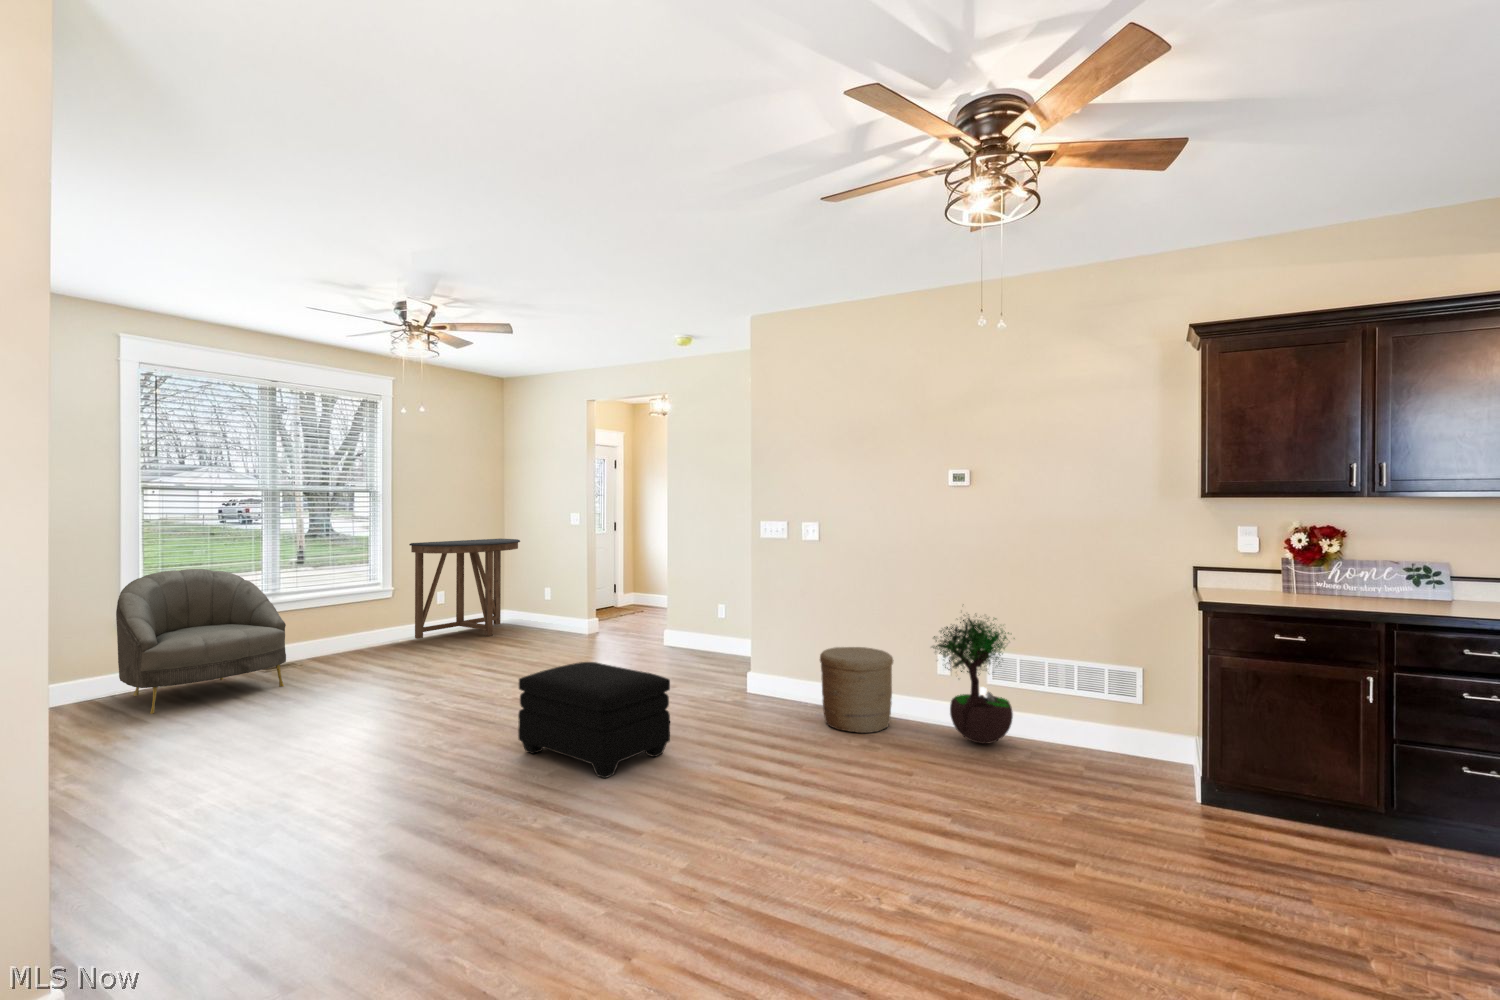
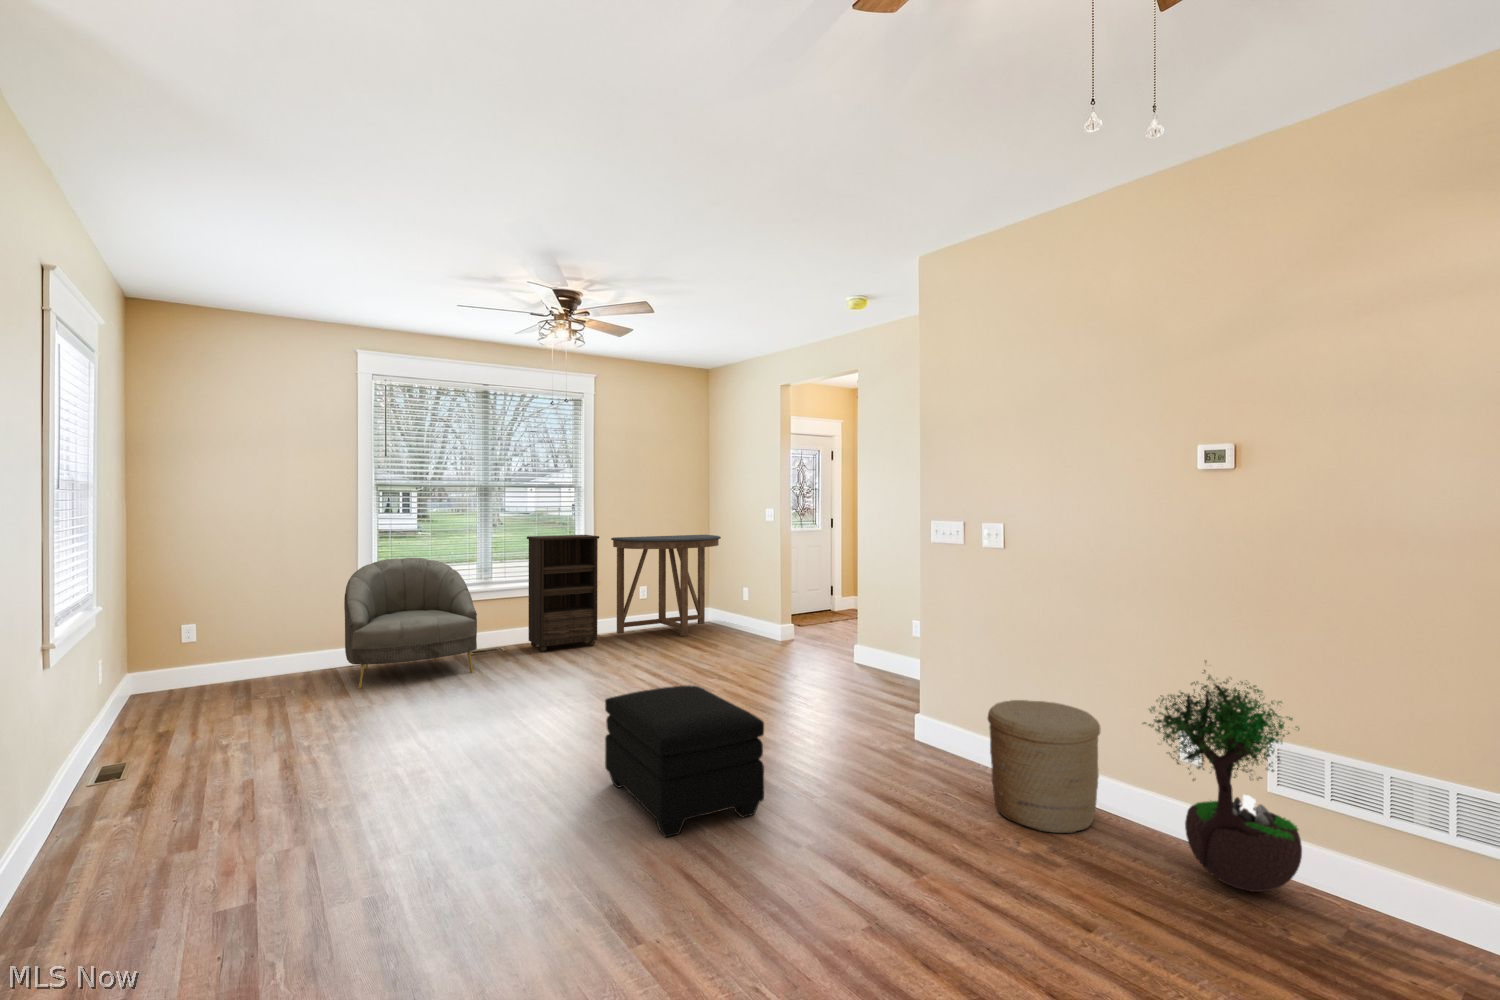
bookshelf: none [324,540,407,661] -> present [527,535,599,652]

